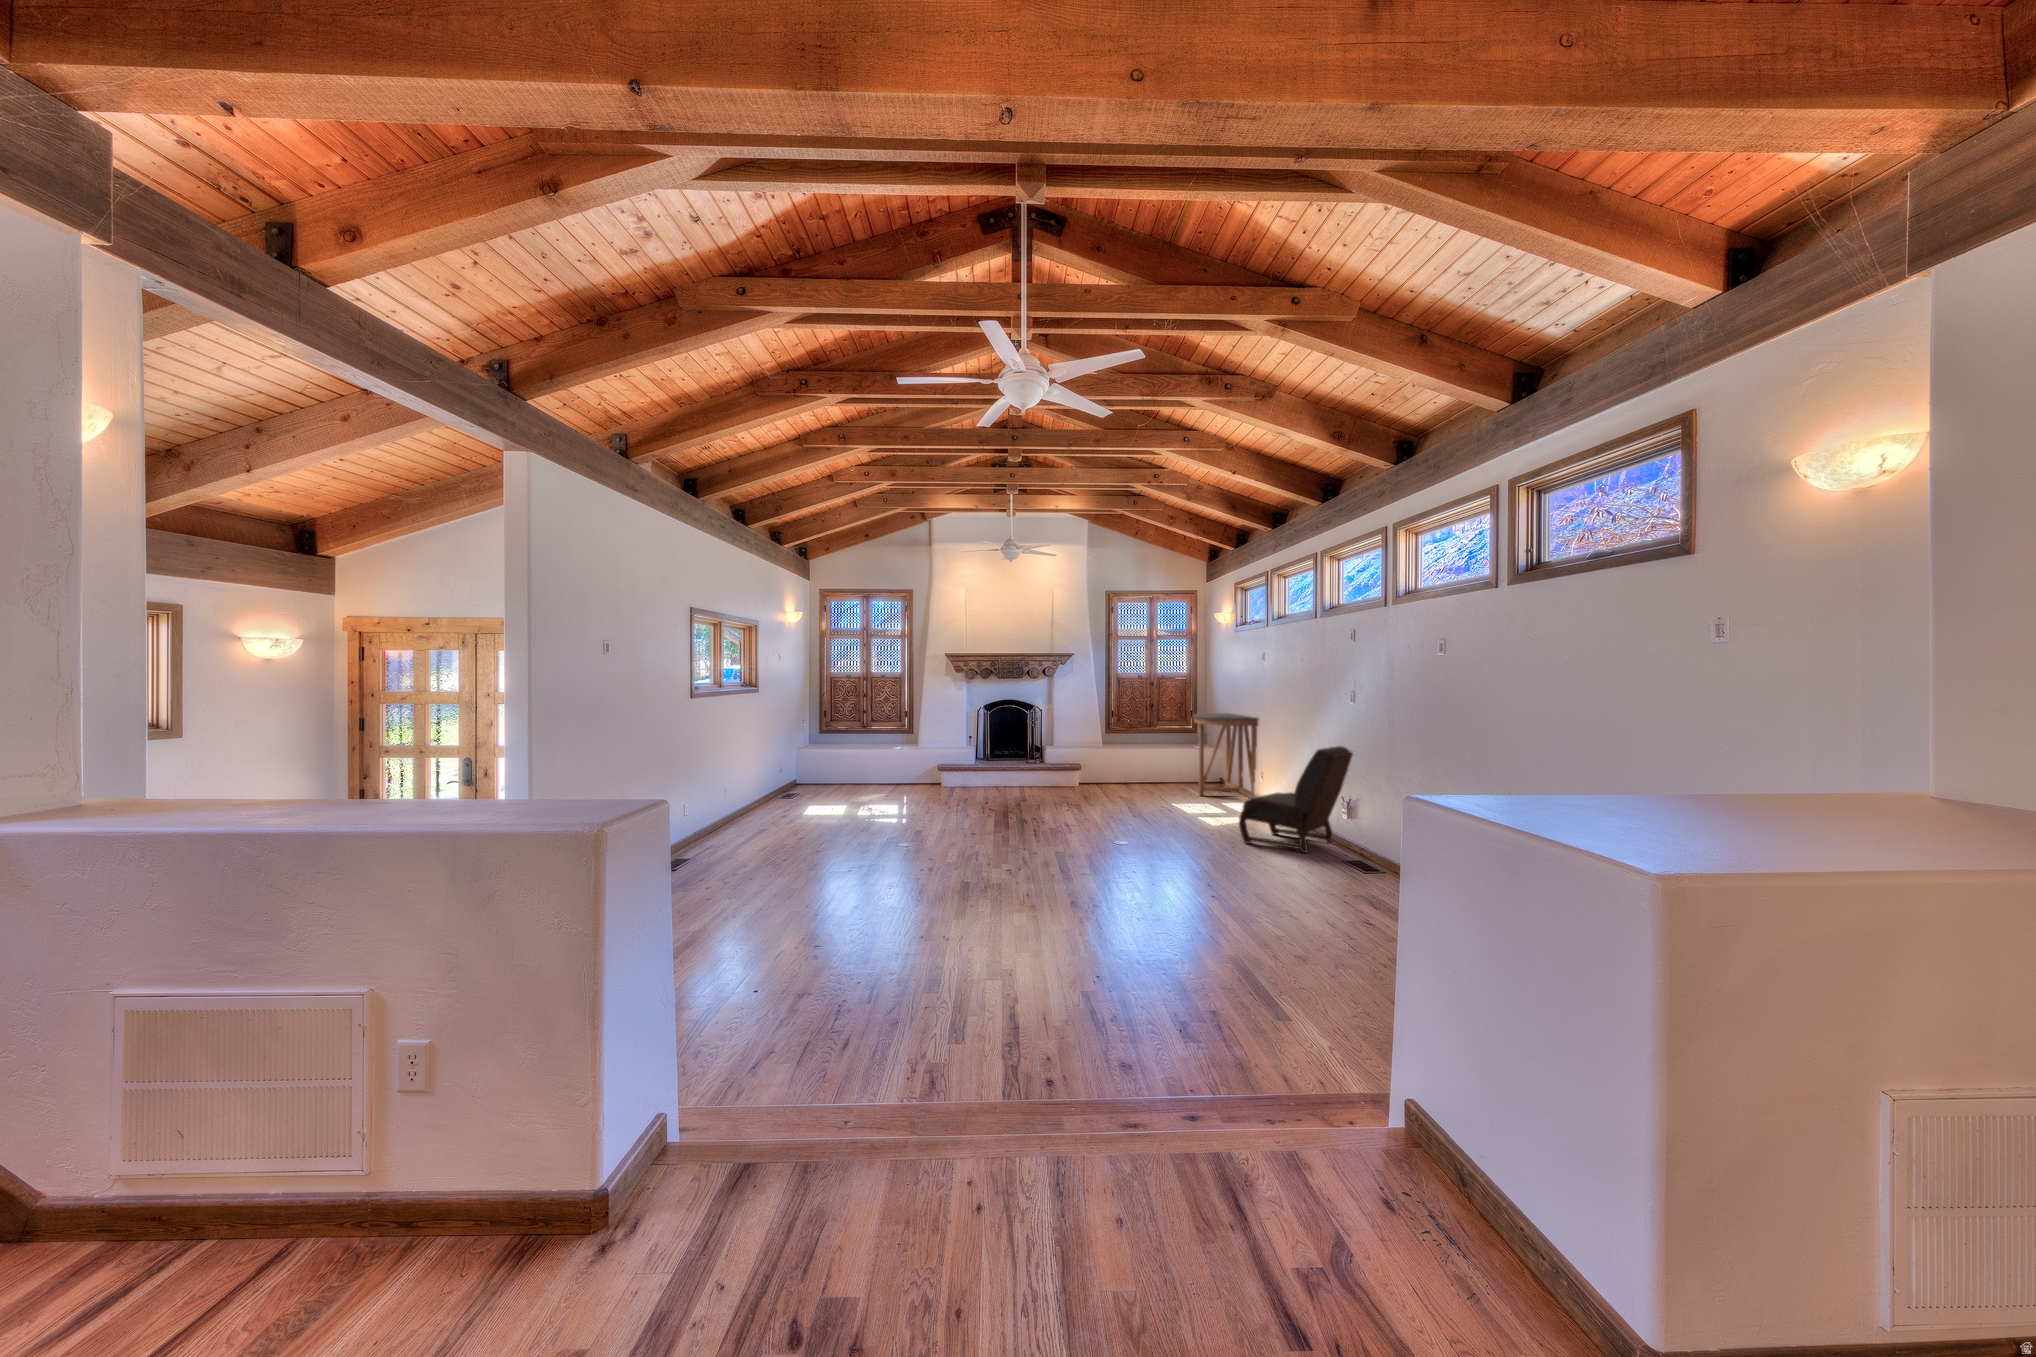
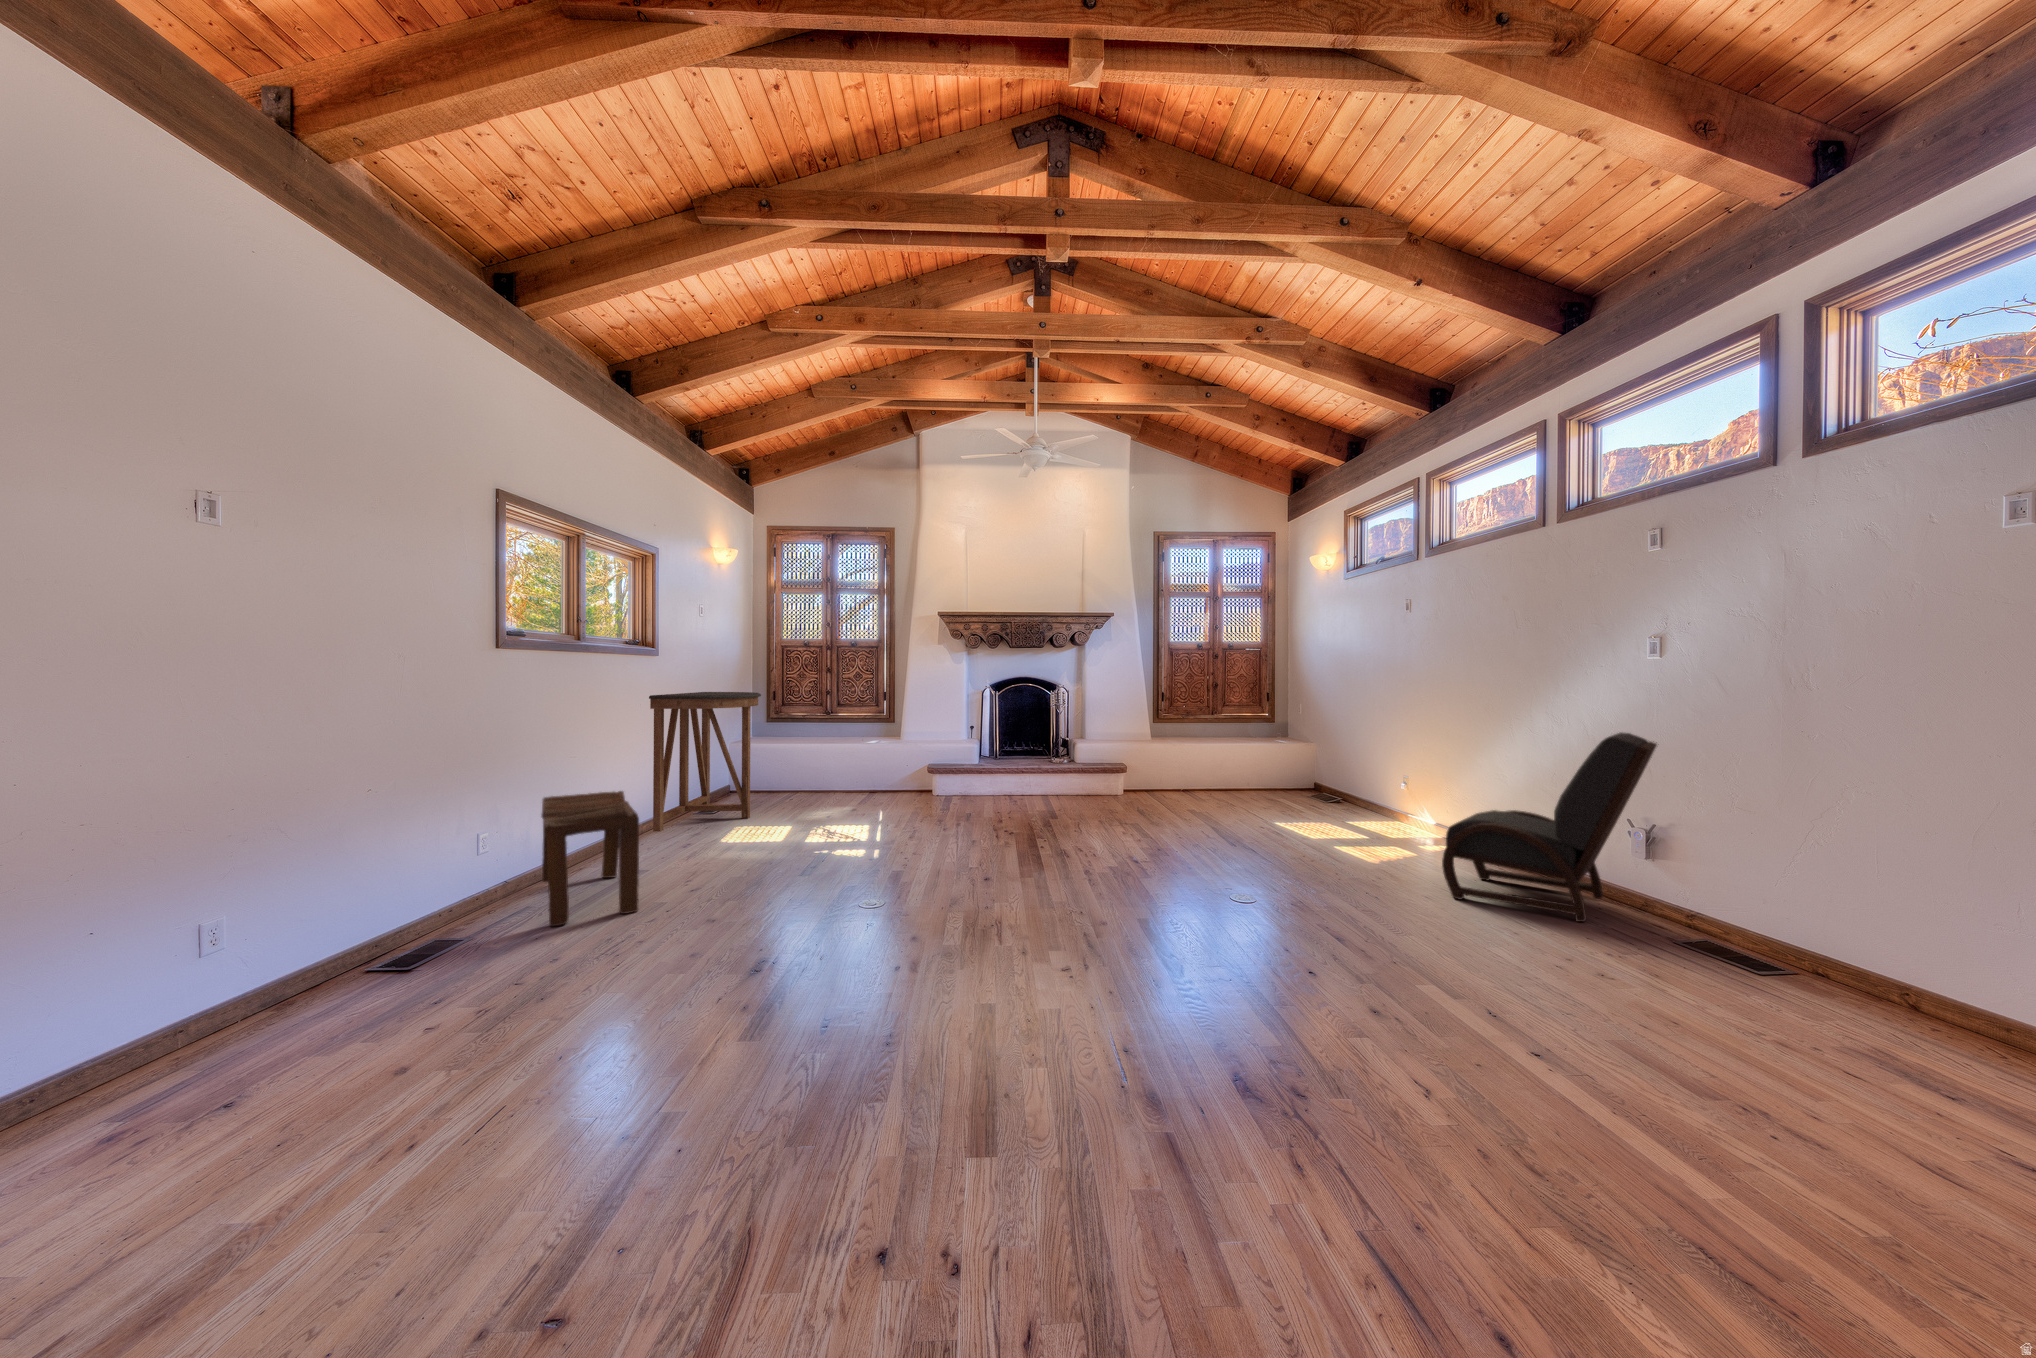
console table: present [1193,713,1259,798] -> present [649,692,761,831]
bench: none [709,781,775,854] -> present [541,791,639,926]

